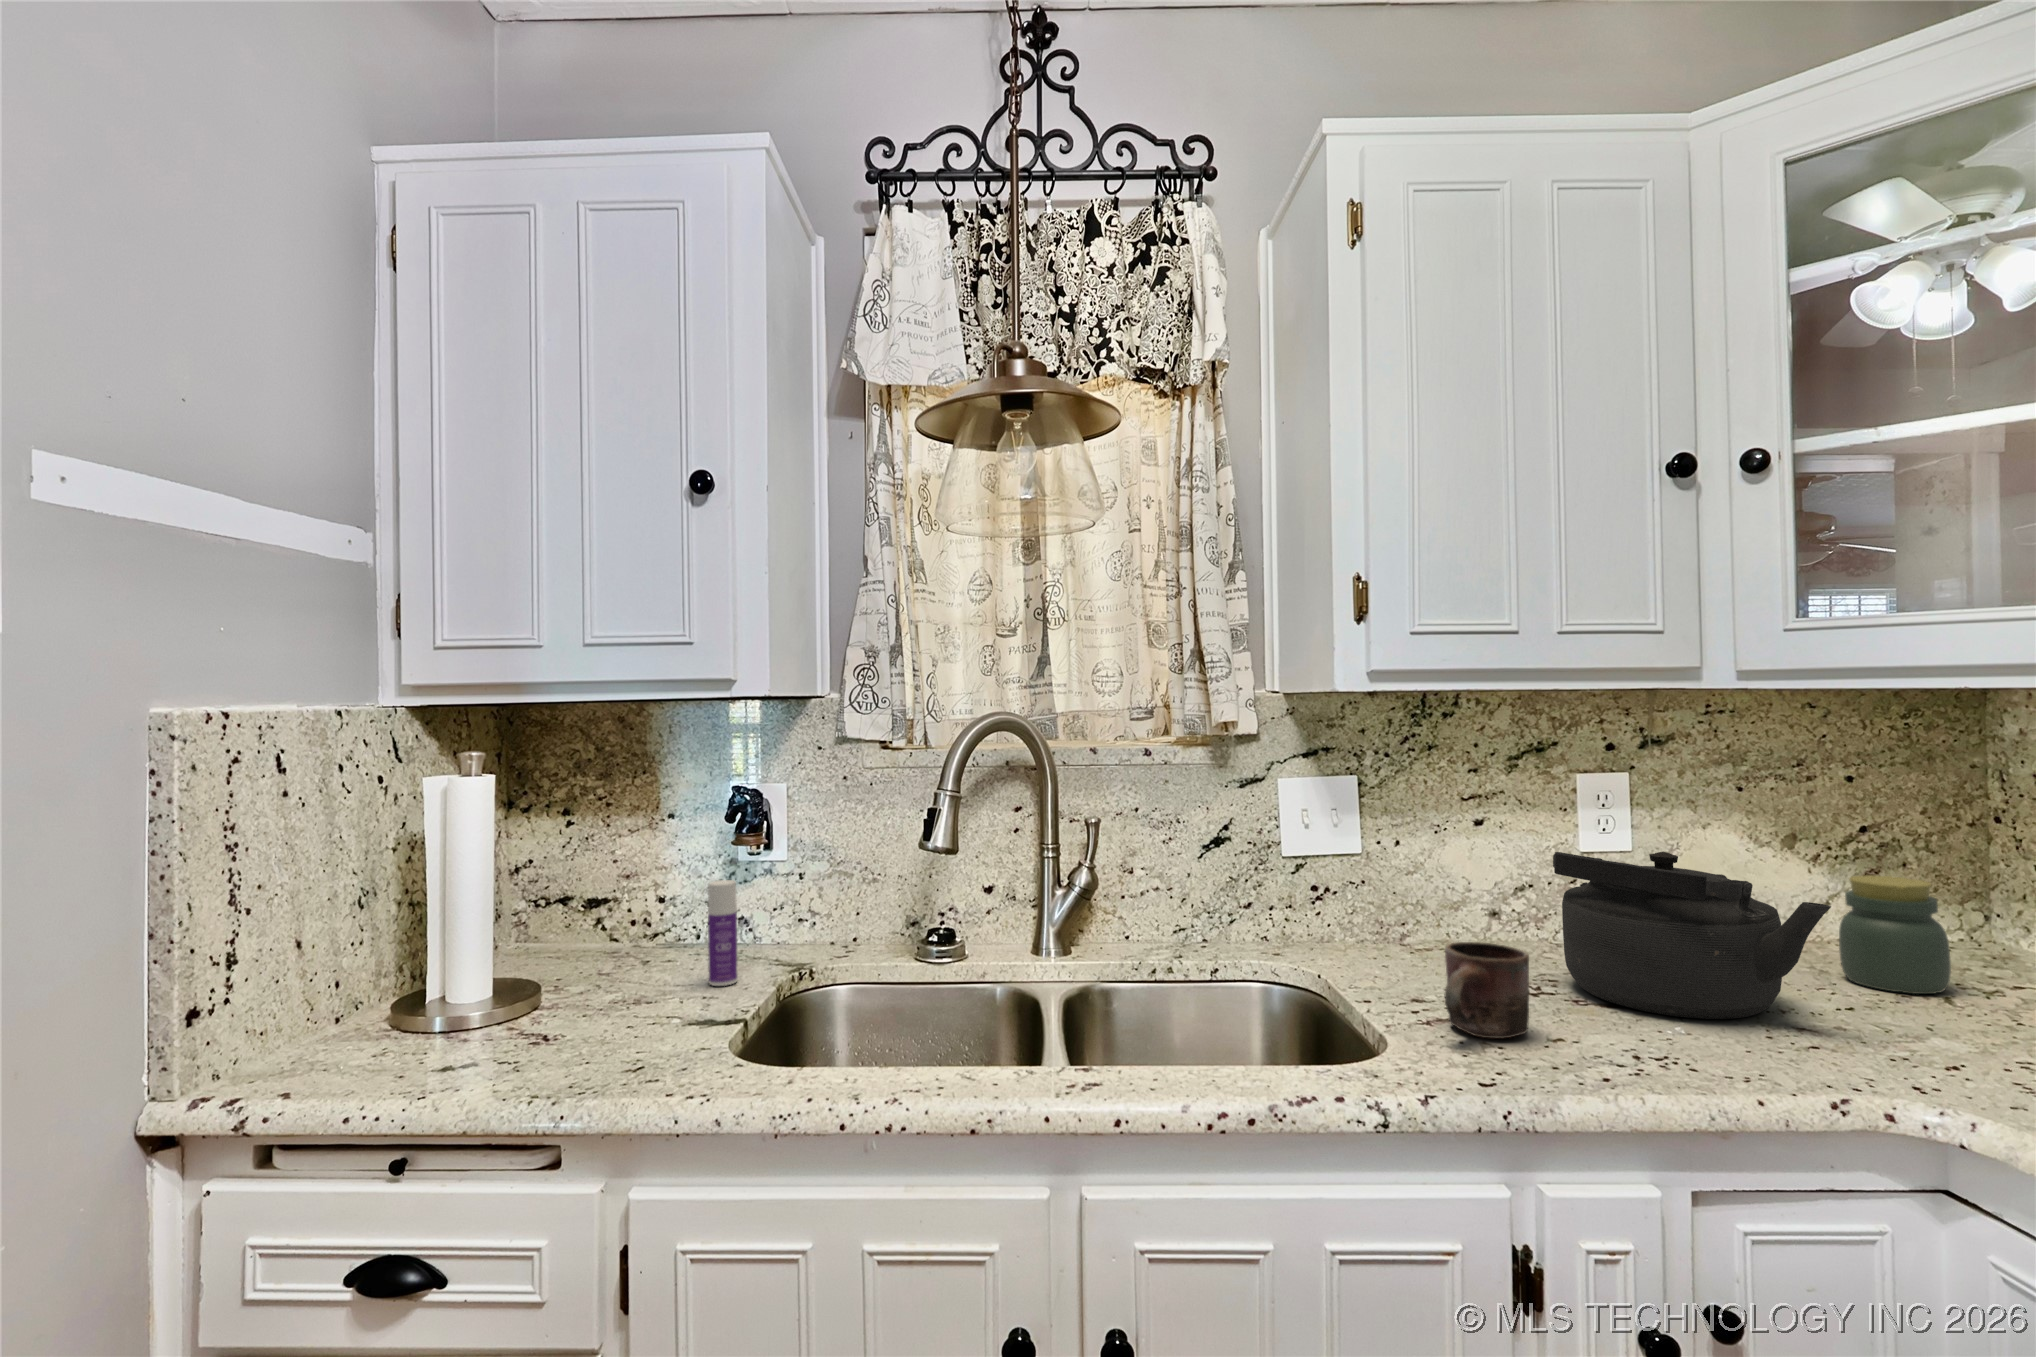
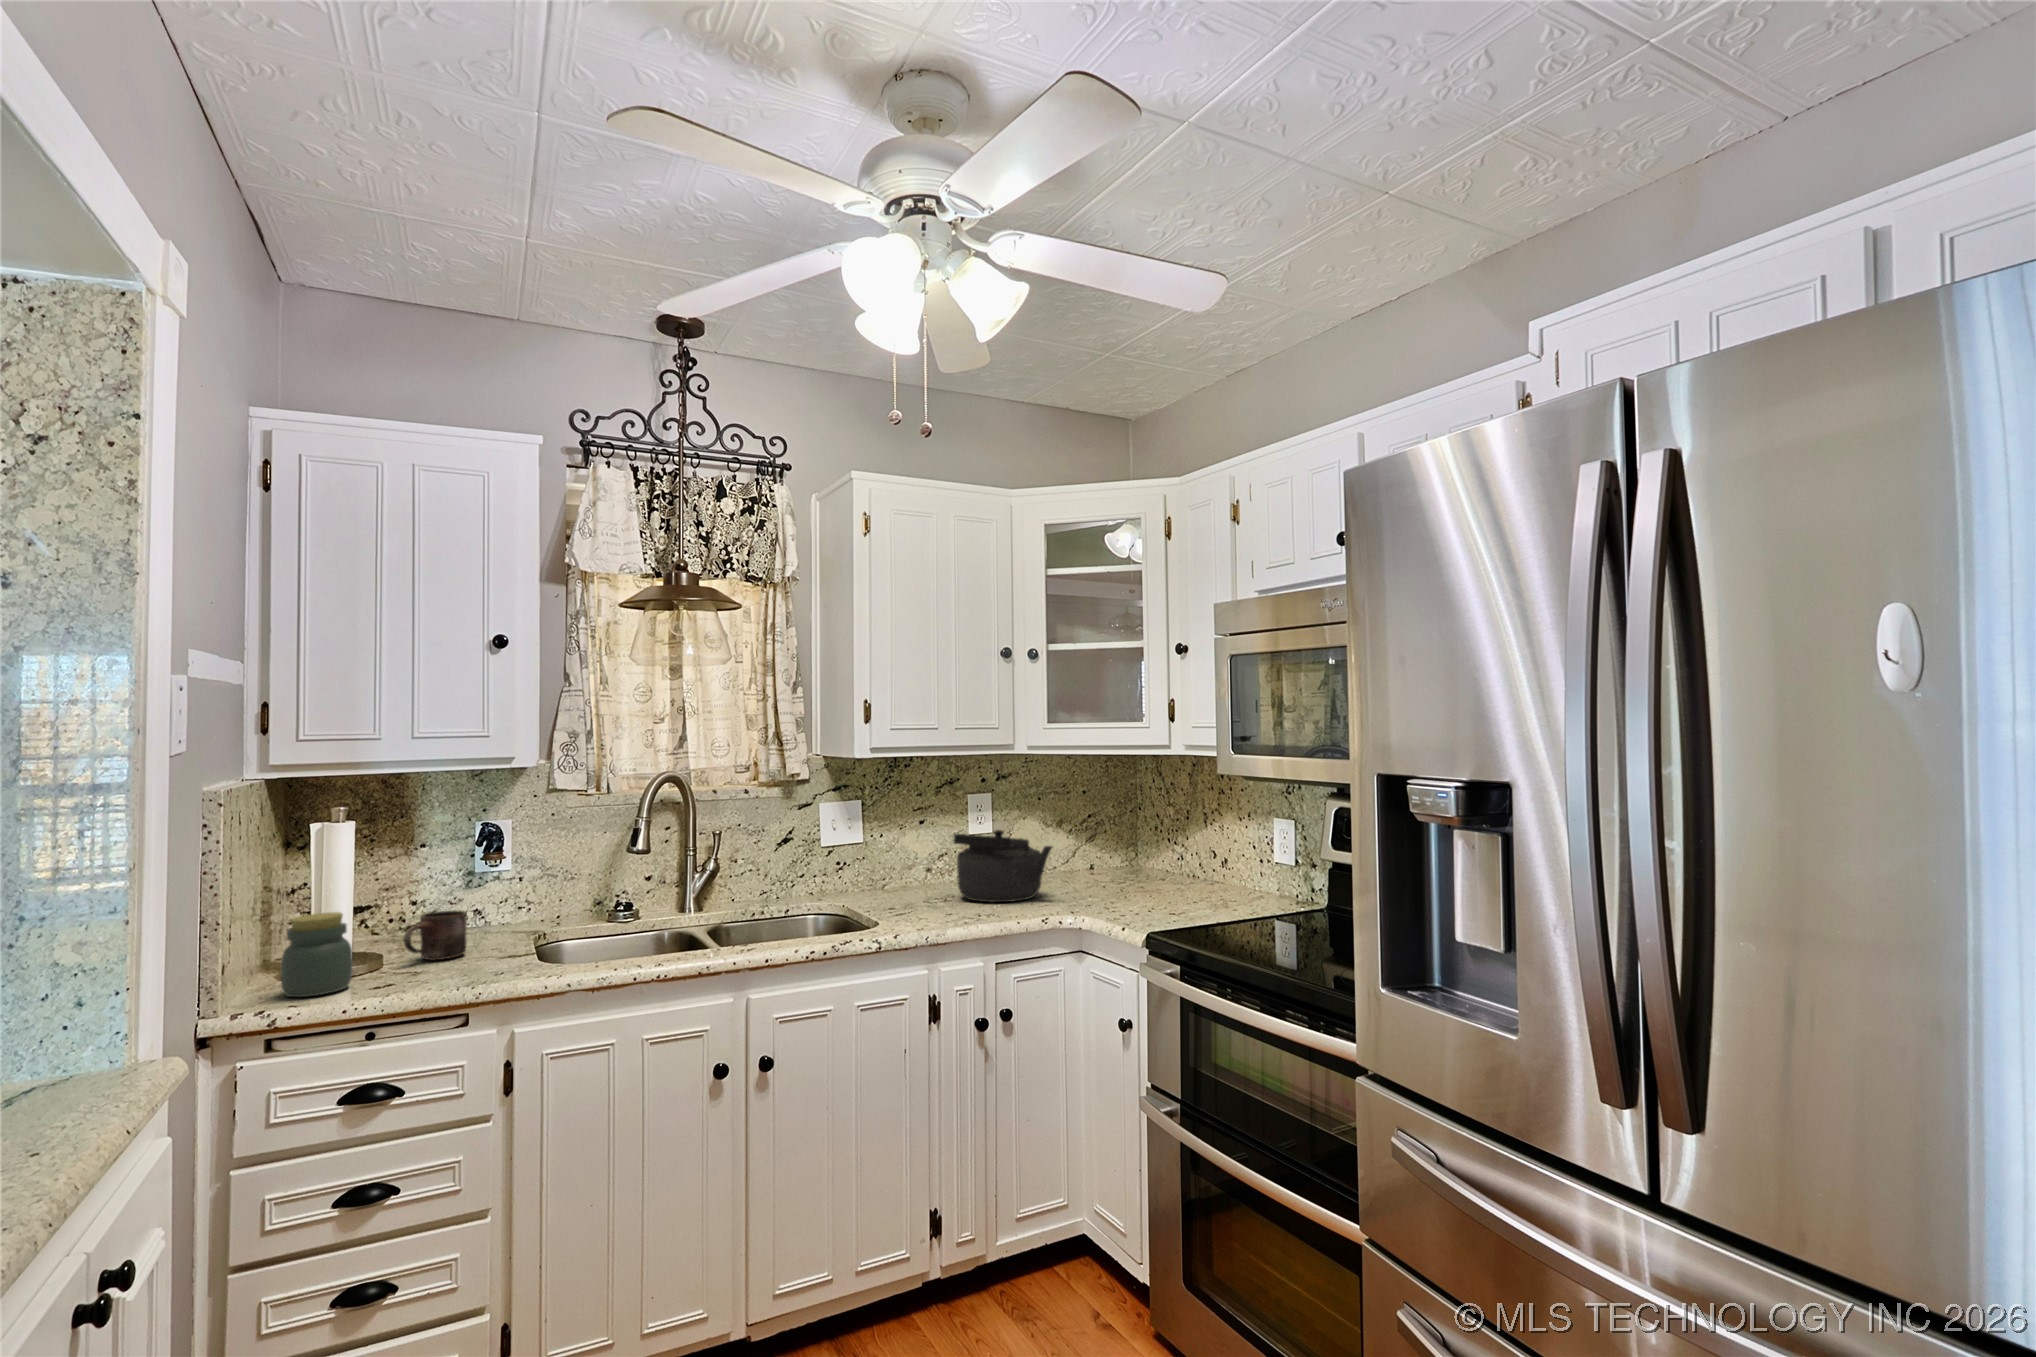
jar: present [1839,875,1951,994] -> present [281,912,353,997]
bottle: present [708,880,738,986] -> none [480,881,500,946]
mug: present [1445,942,1529,1039] -> present [403,910,467,960]

